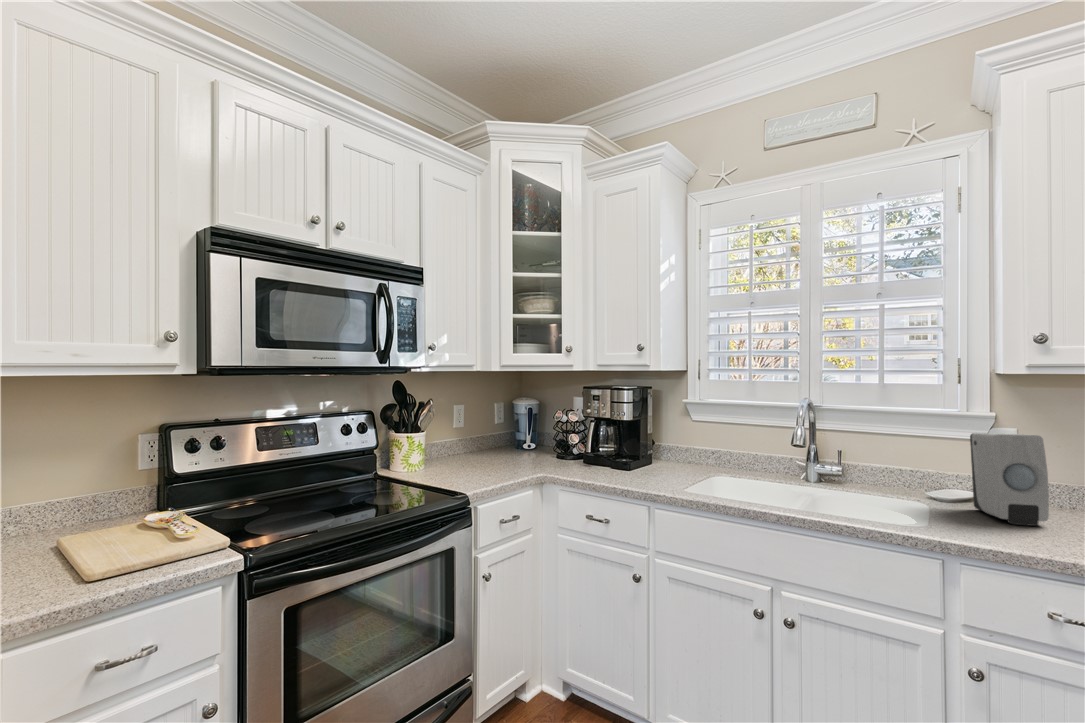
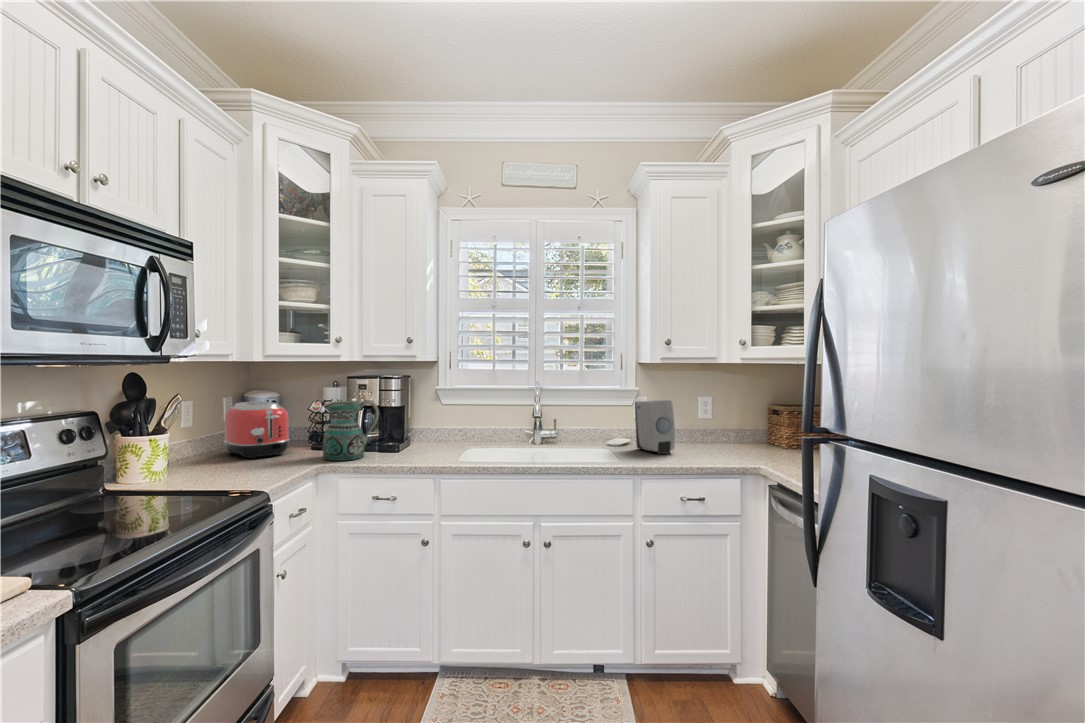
toaster: none [486,408,535,461] -> present [224,401,290,459]
ceramic pitcher: none [552,411,606,473] -> present [323,400,379,461]

